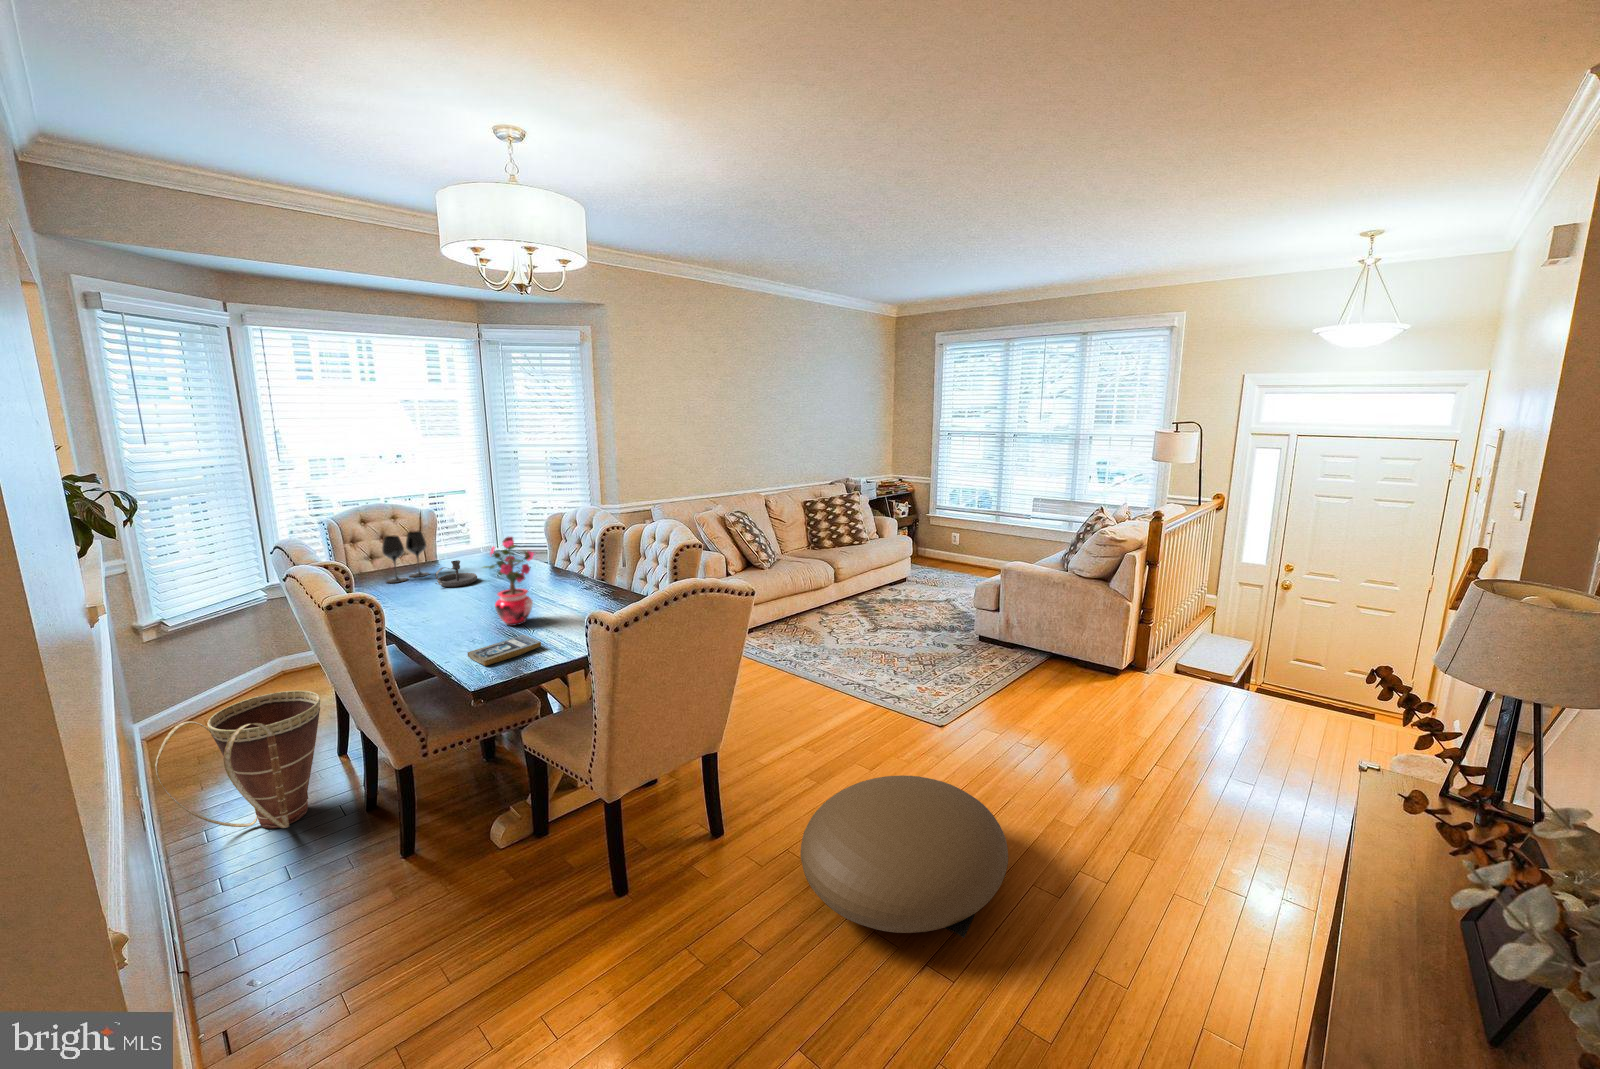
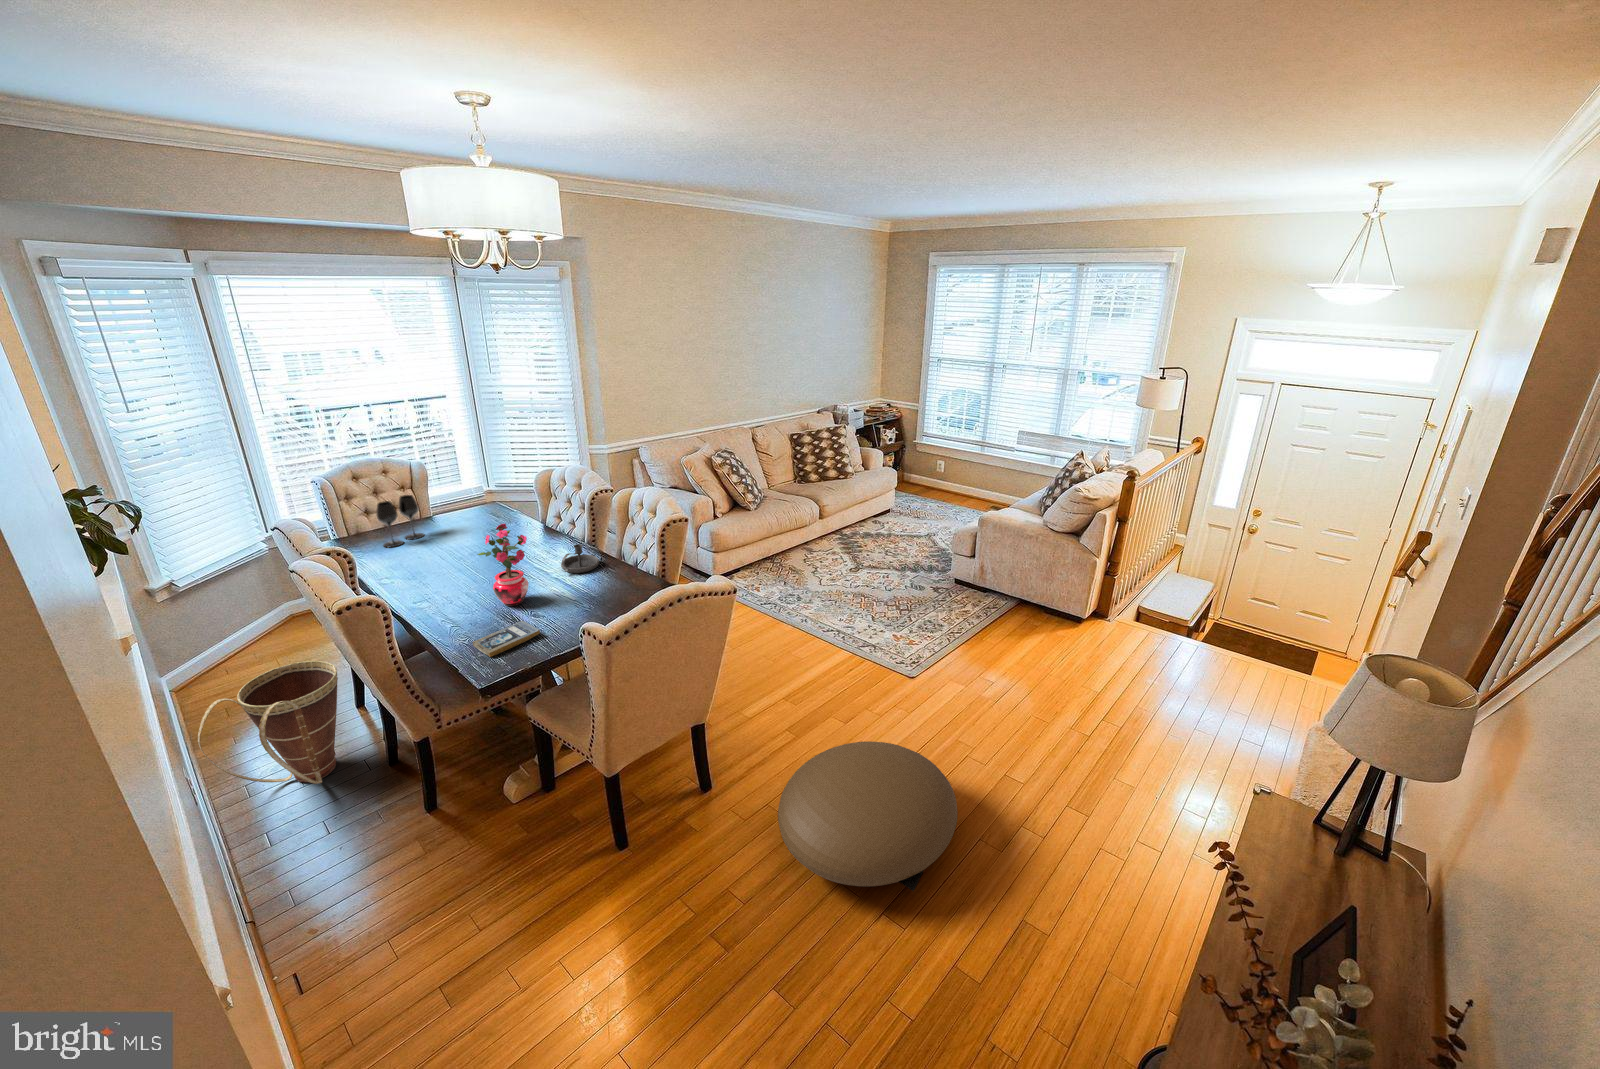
candlestick: present [435,560,477,587] -> present [561,544,599,573]

